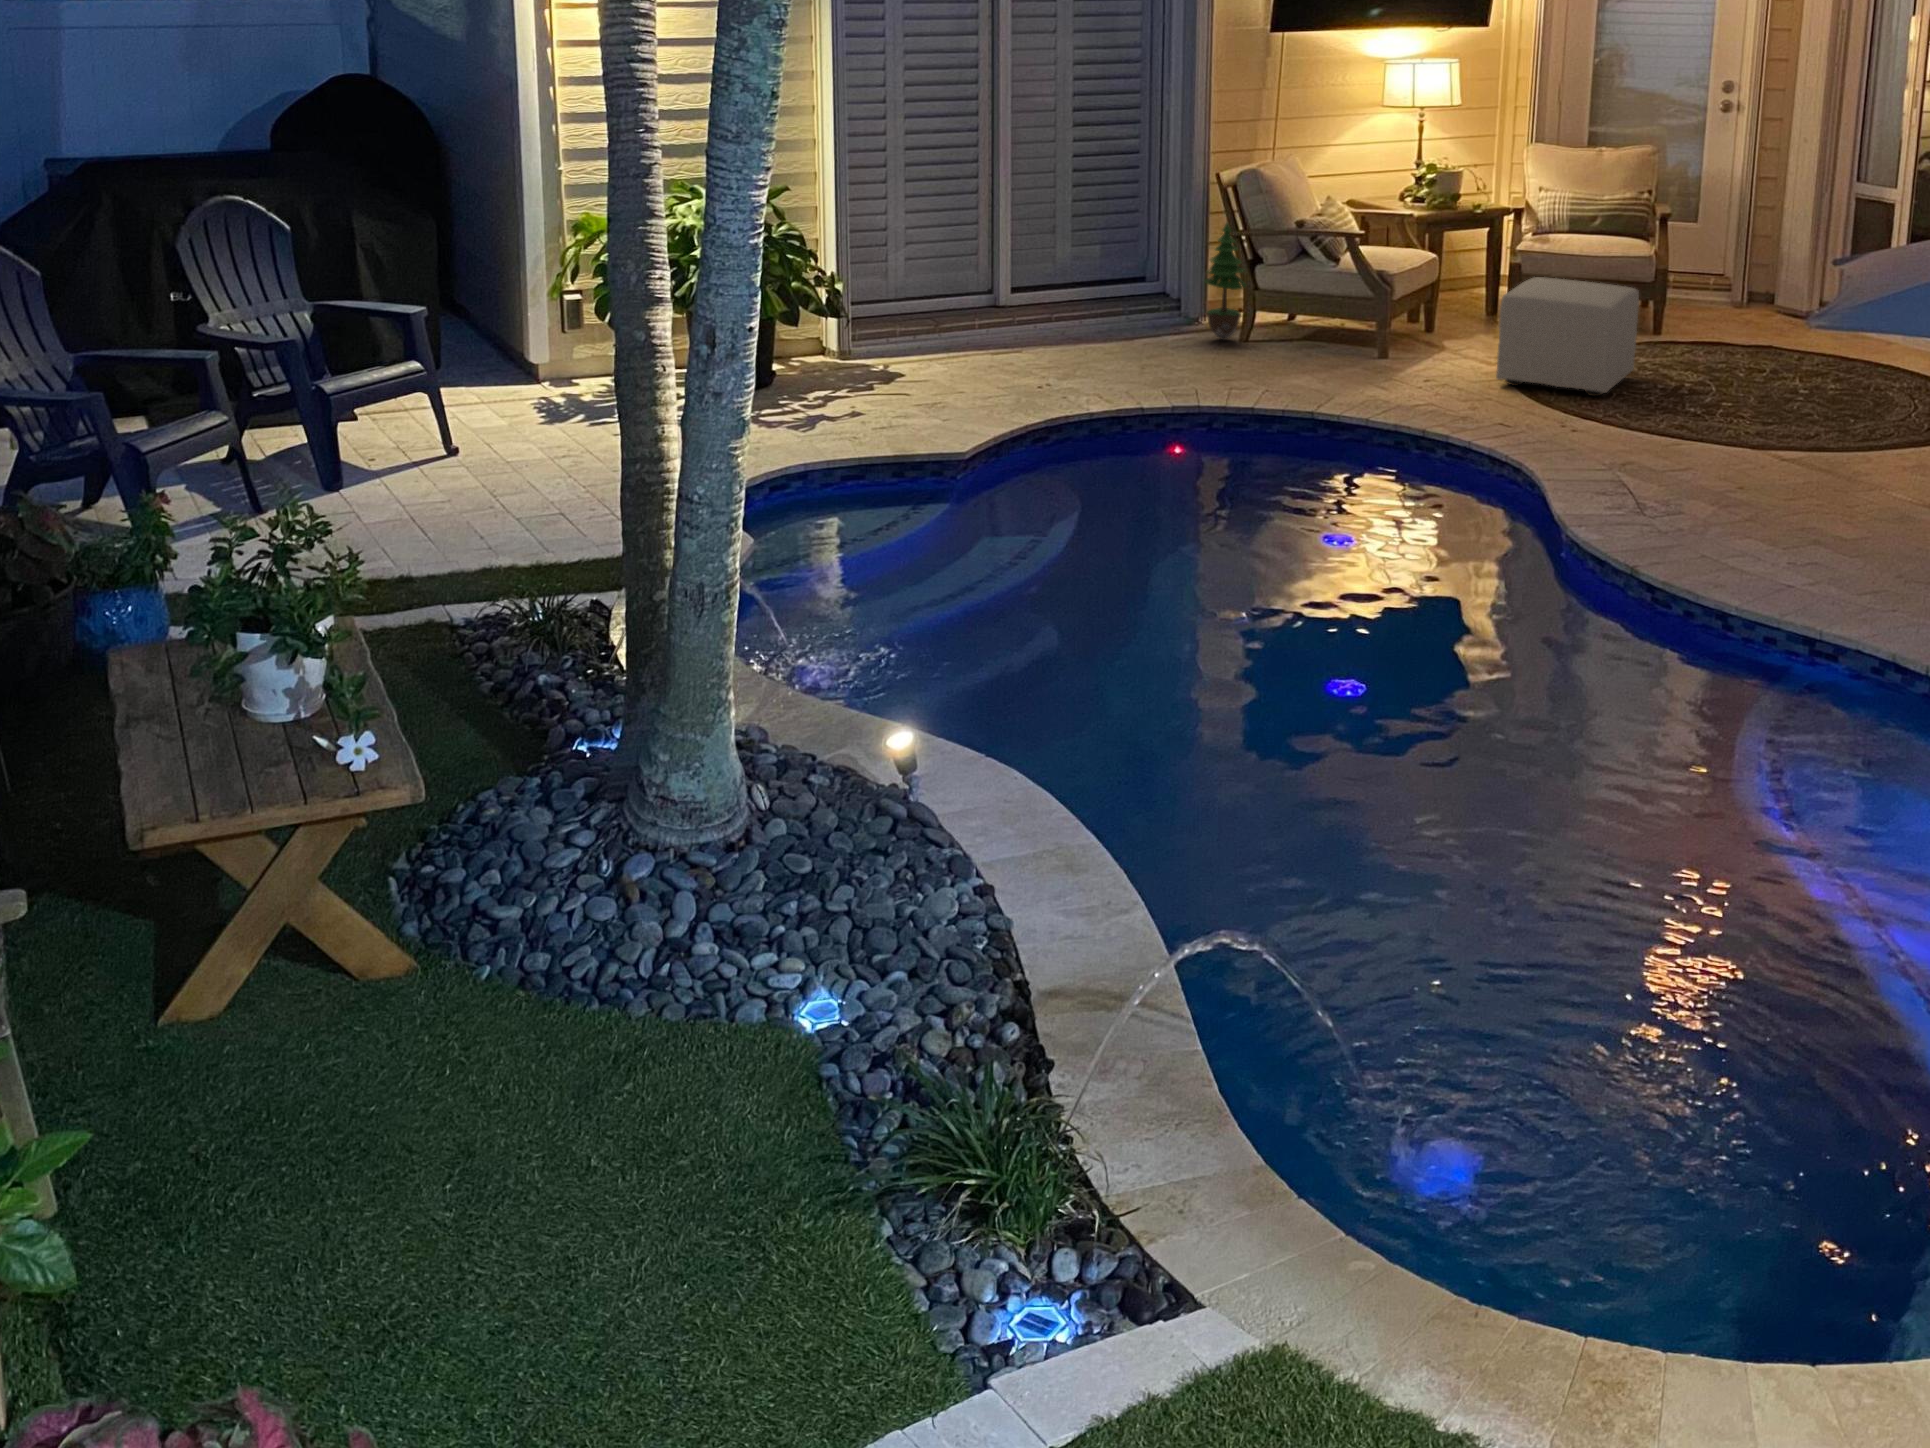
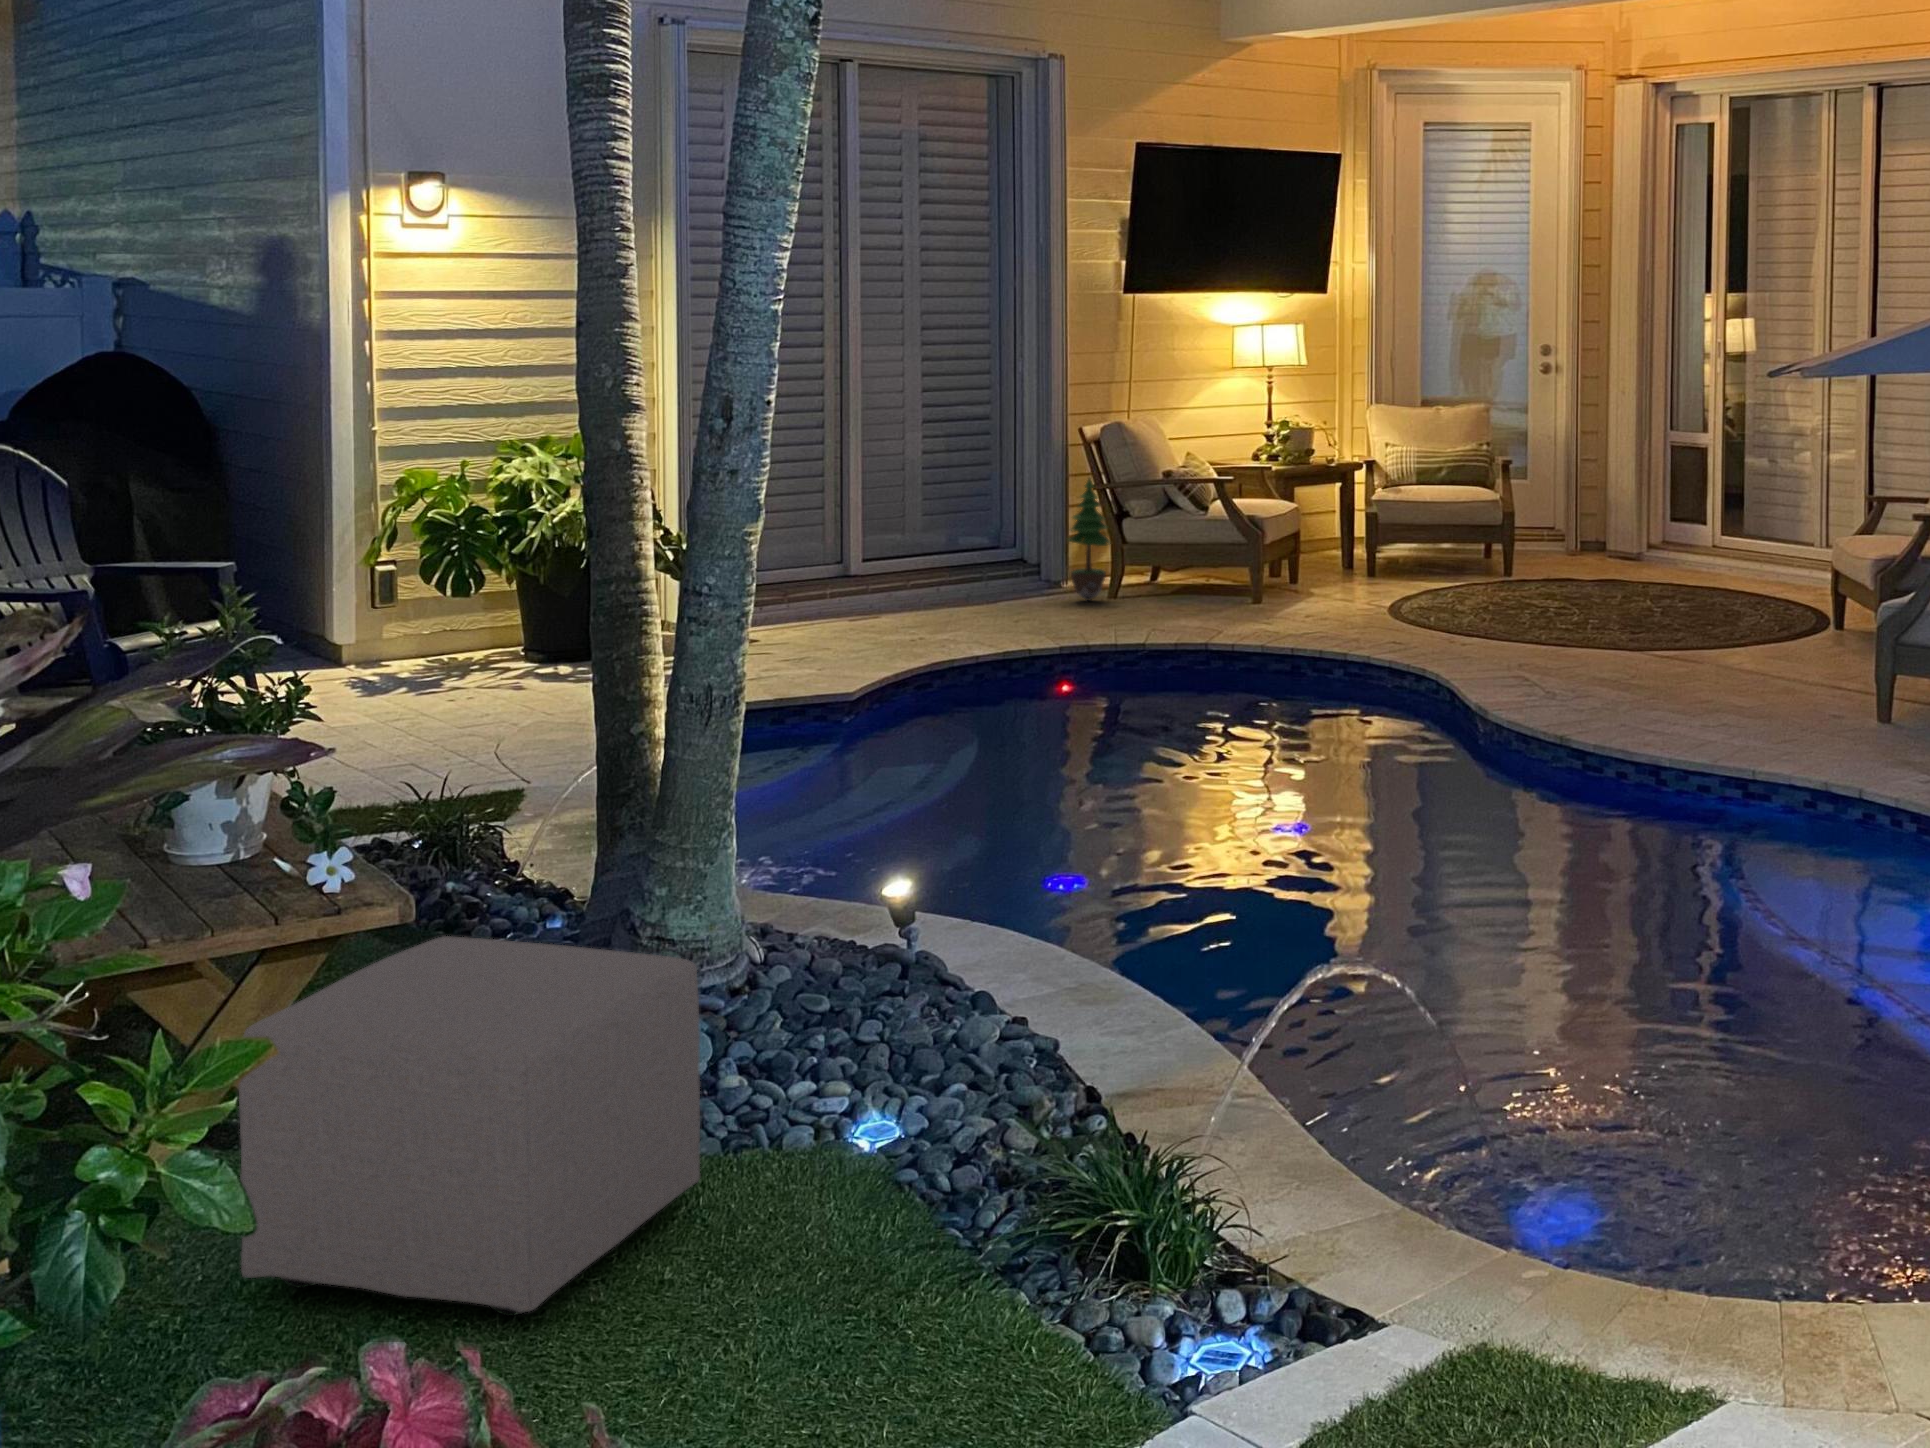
ottoman: present [1496,277,1639,396] -> present [239,936,700,1316]

